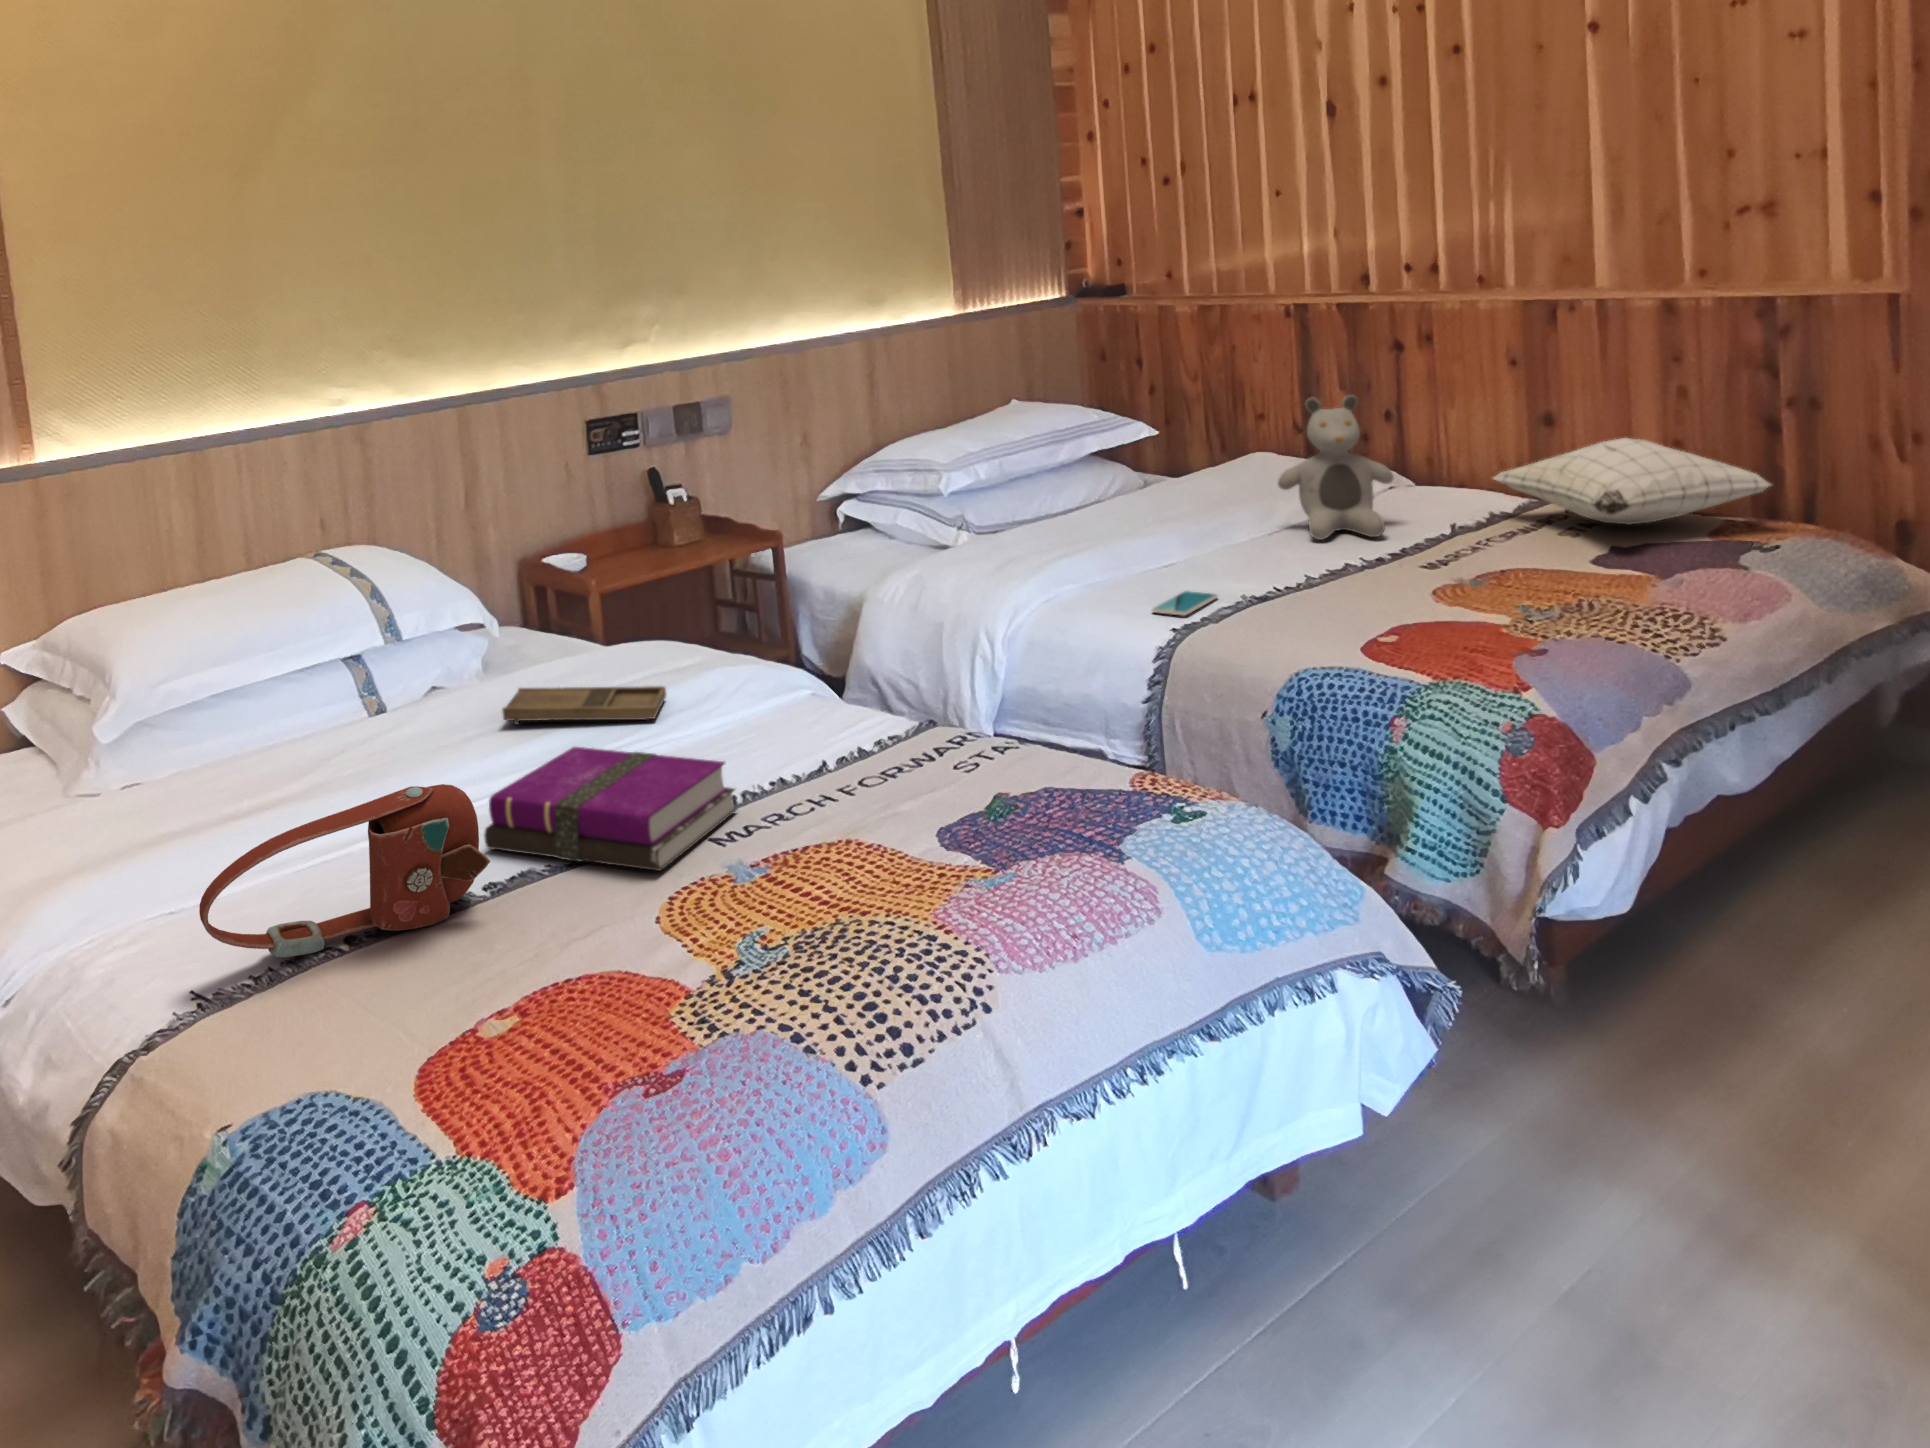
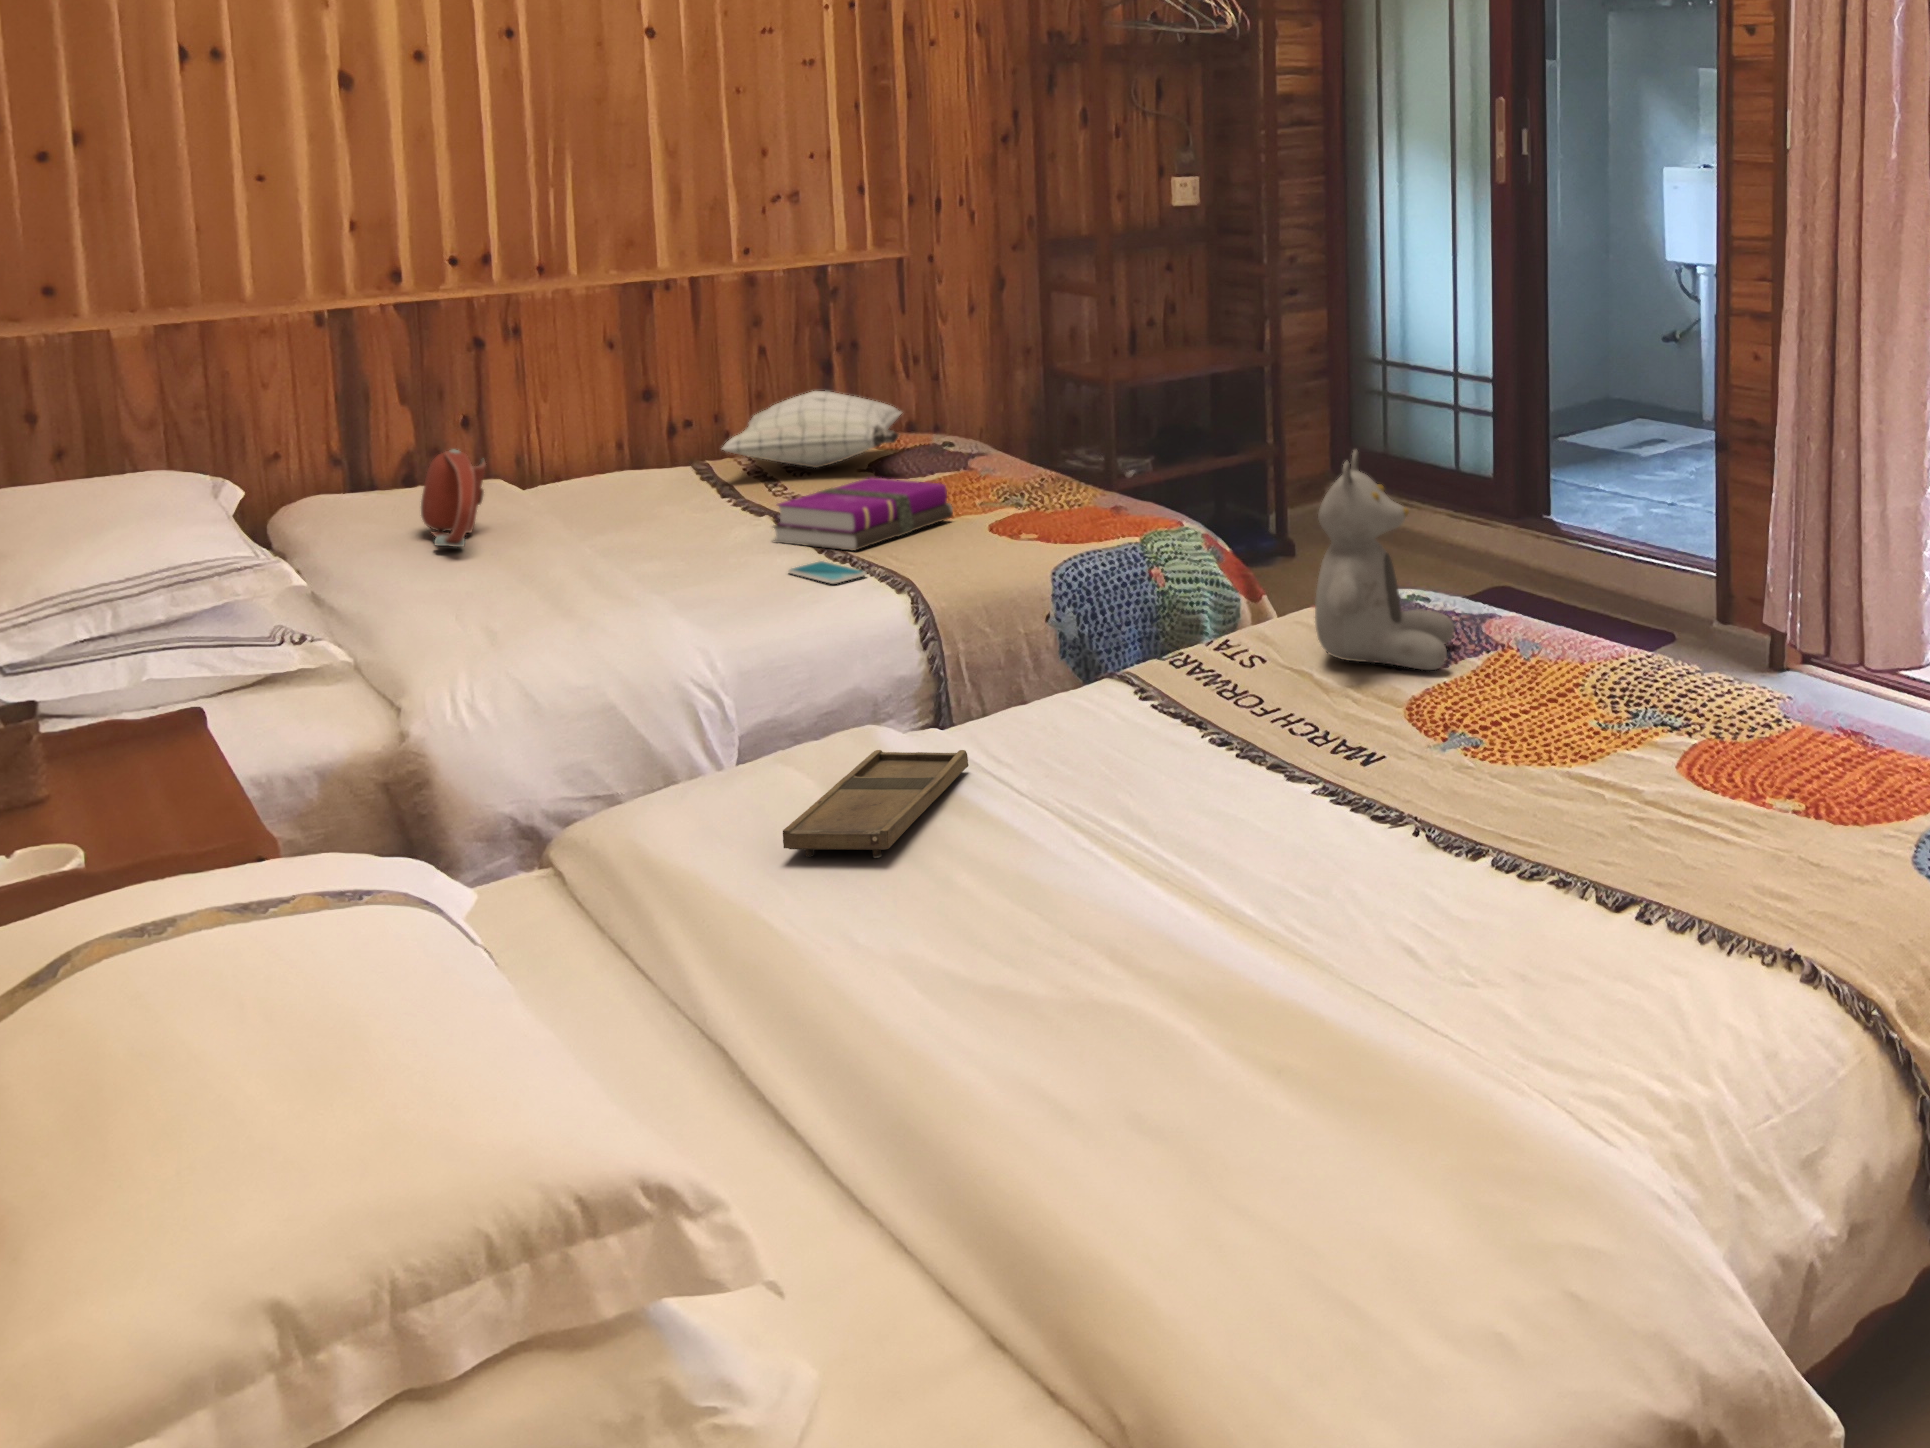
teddy bear: present [1278,395,1393,540] -> present [1315,450,1454,670]
notebook: present [484,747,737,871] -> present [773,478,953,550]
handbag: present [199,784,490,957] -> present [421,450,486,547]

